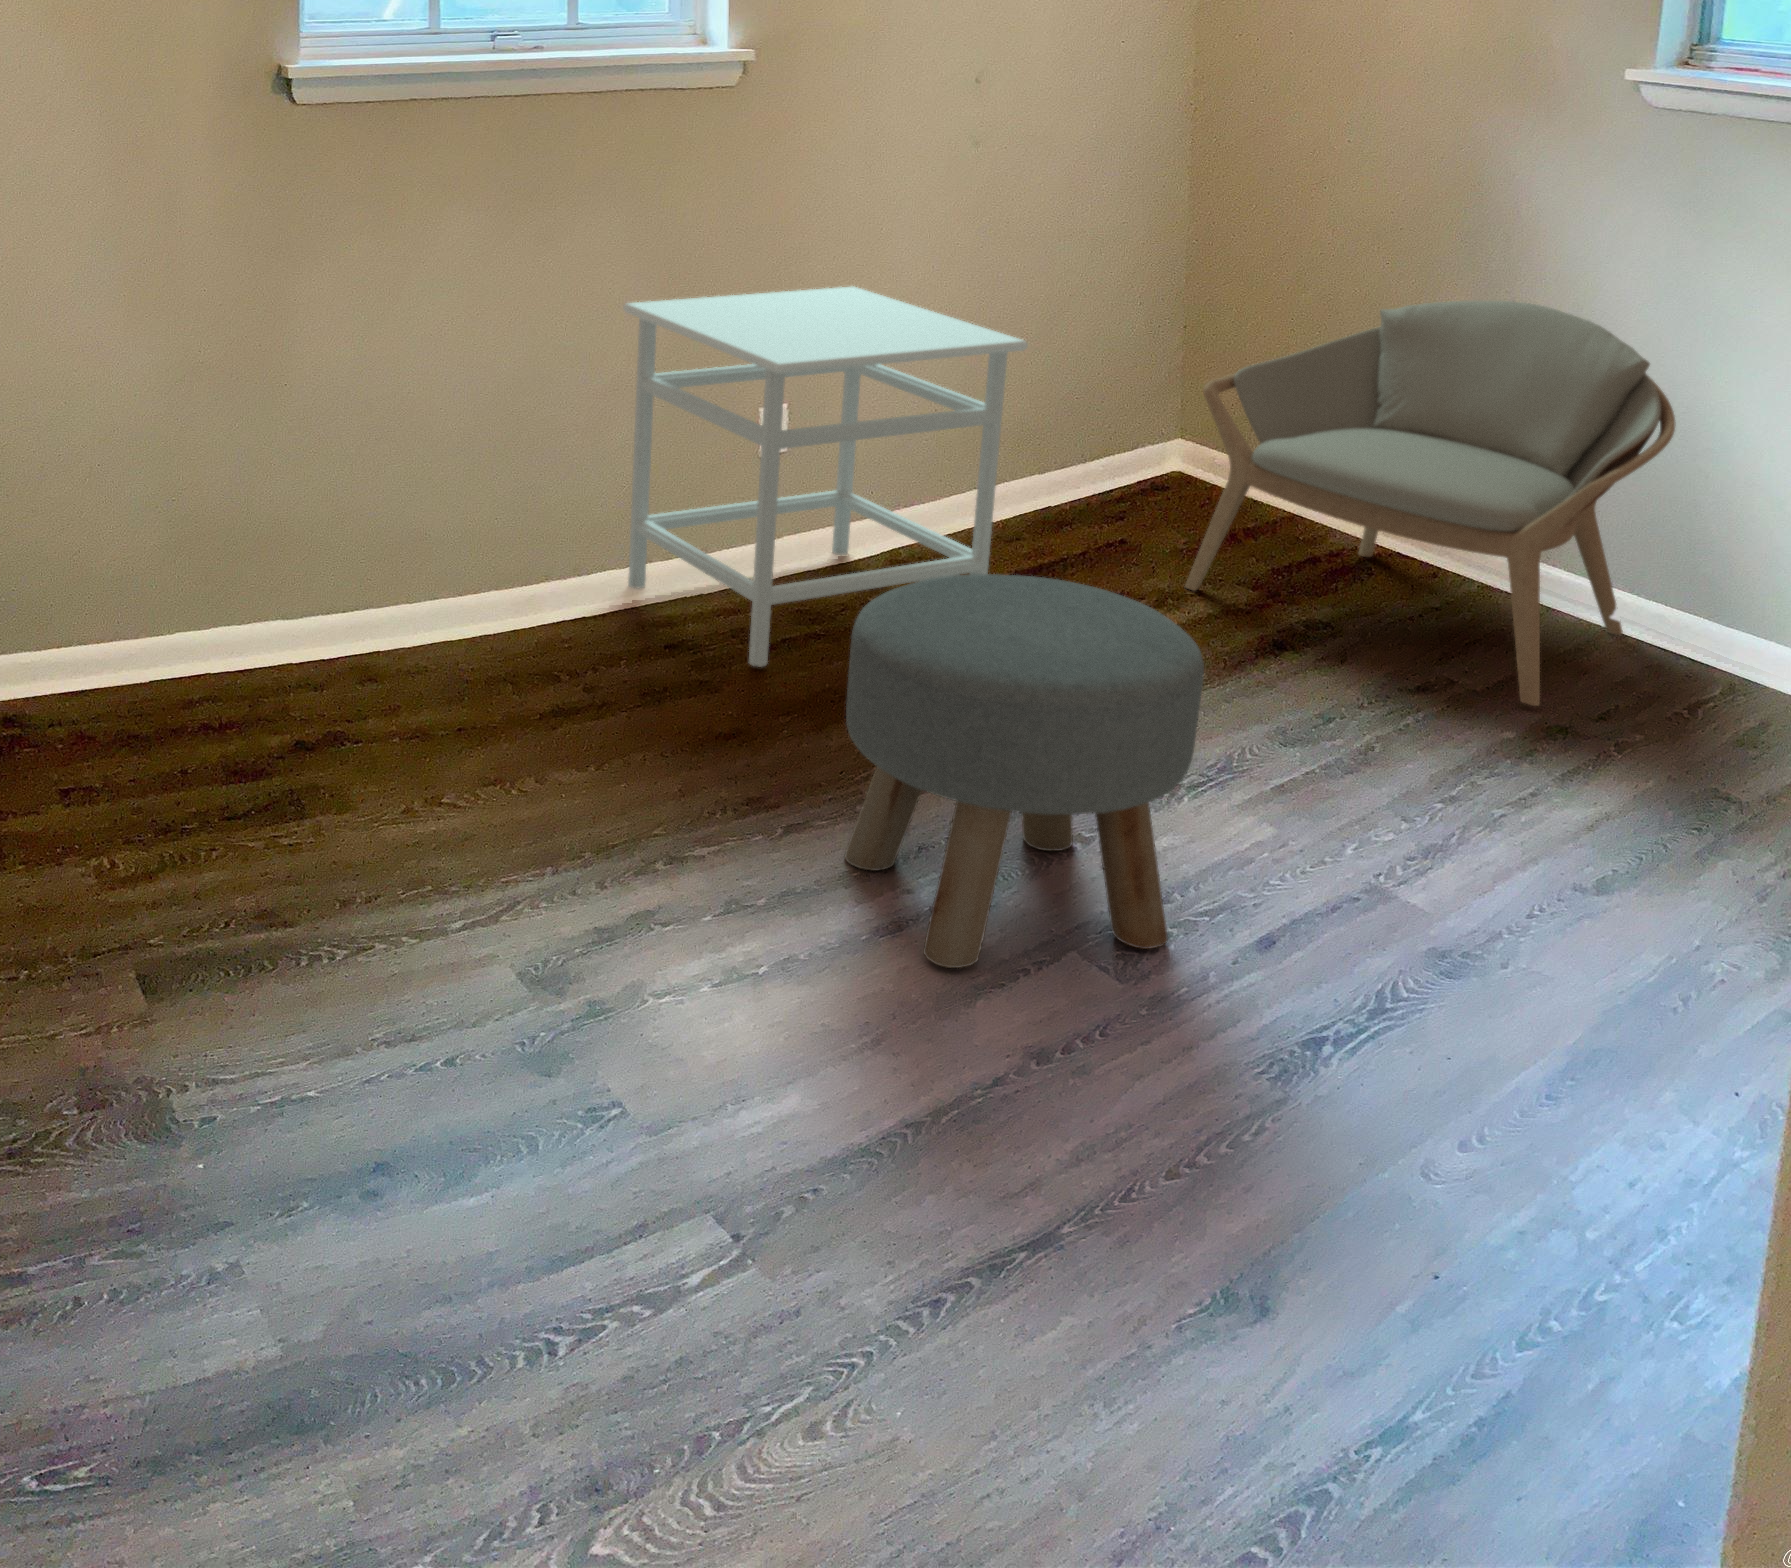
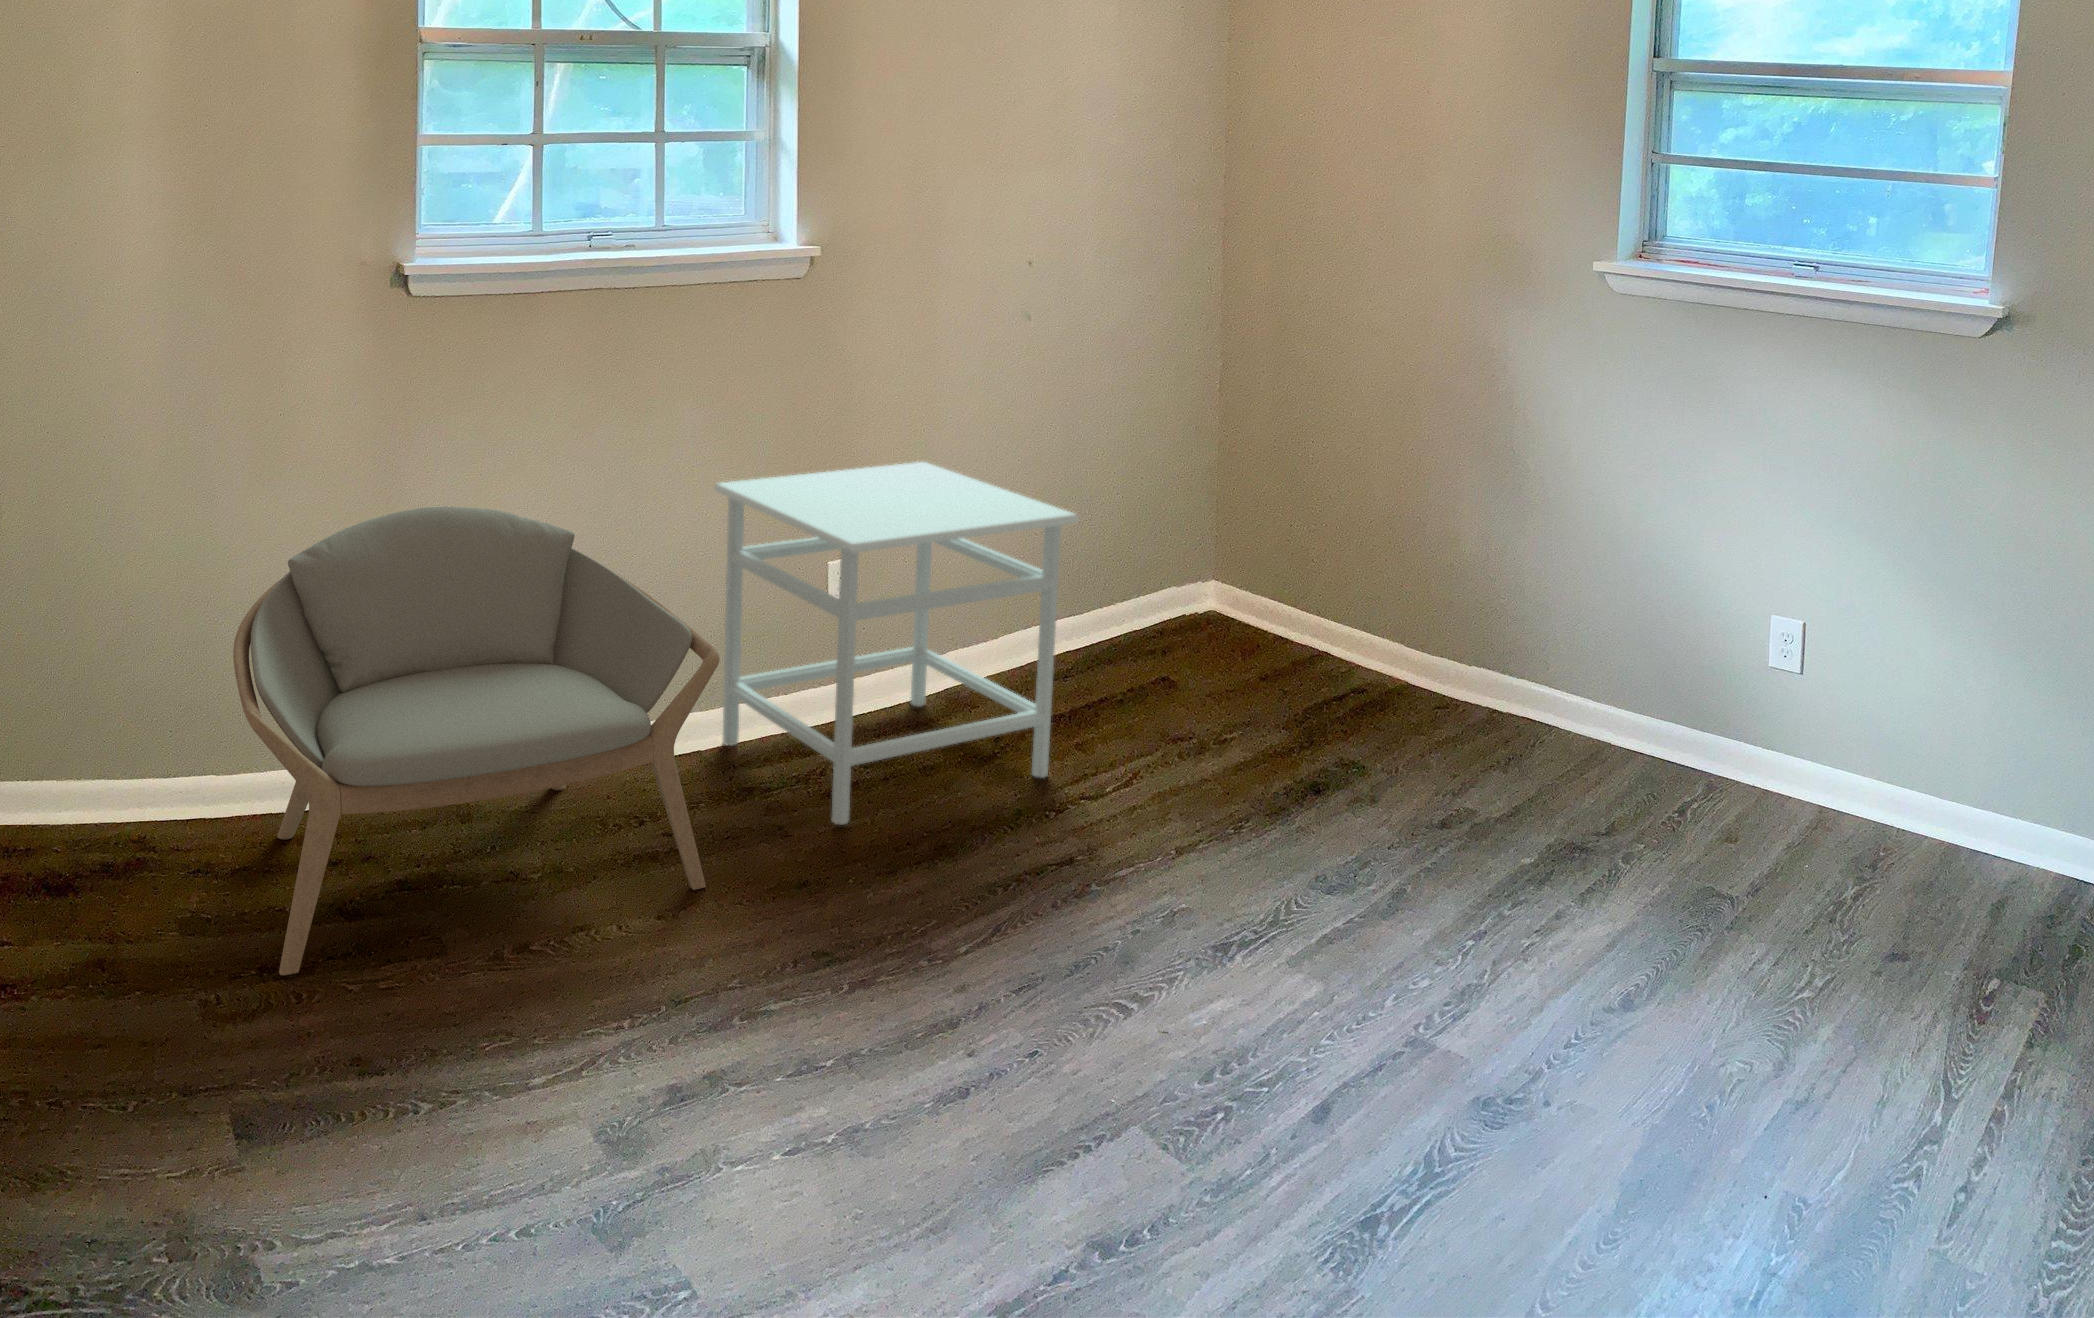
armchair: present [1185,301,1675,706] -> present [233,507,720,975]
ottoman: present [845,574,1204,968] -> none [918,749,1248,1150]

